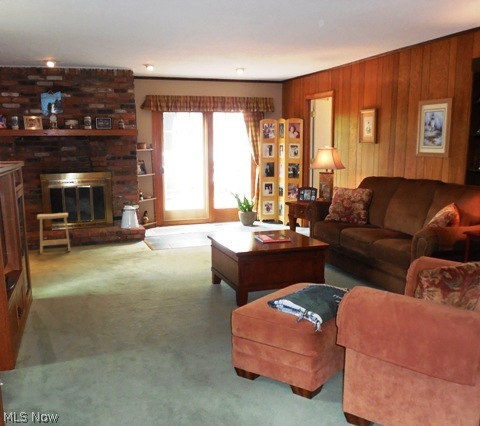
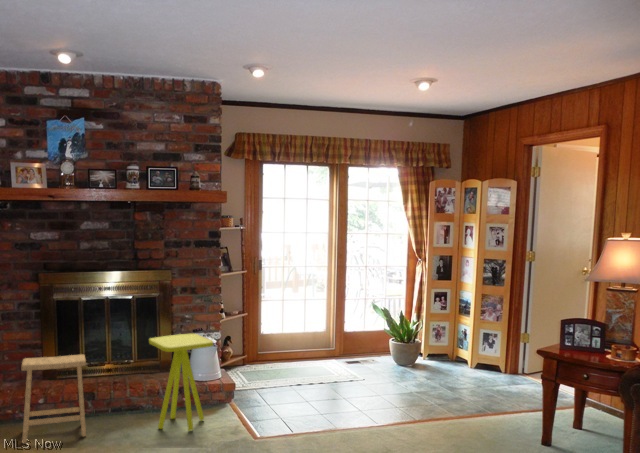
side table: none [99,203,131,249] -> present [149,333,213,430]

